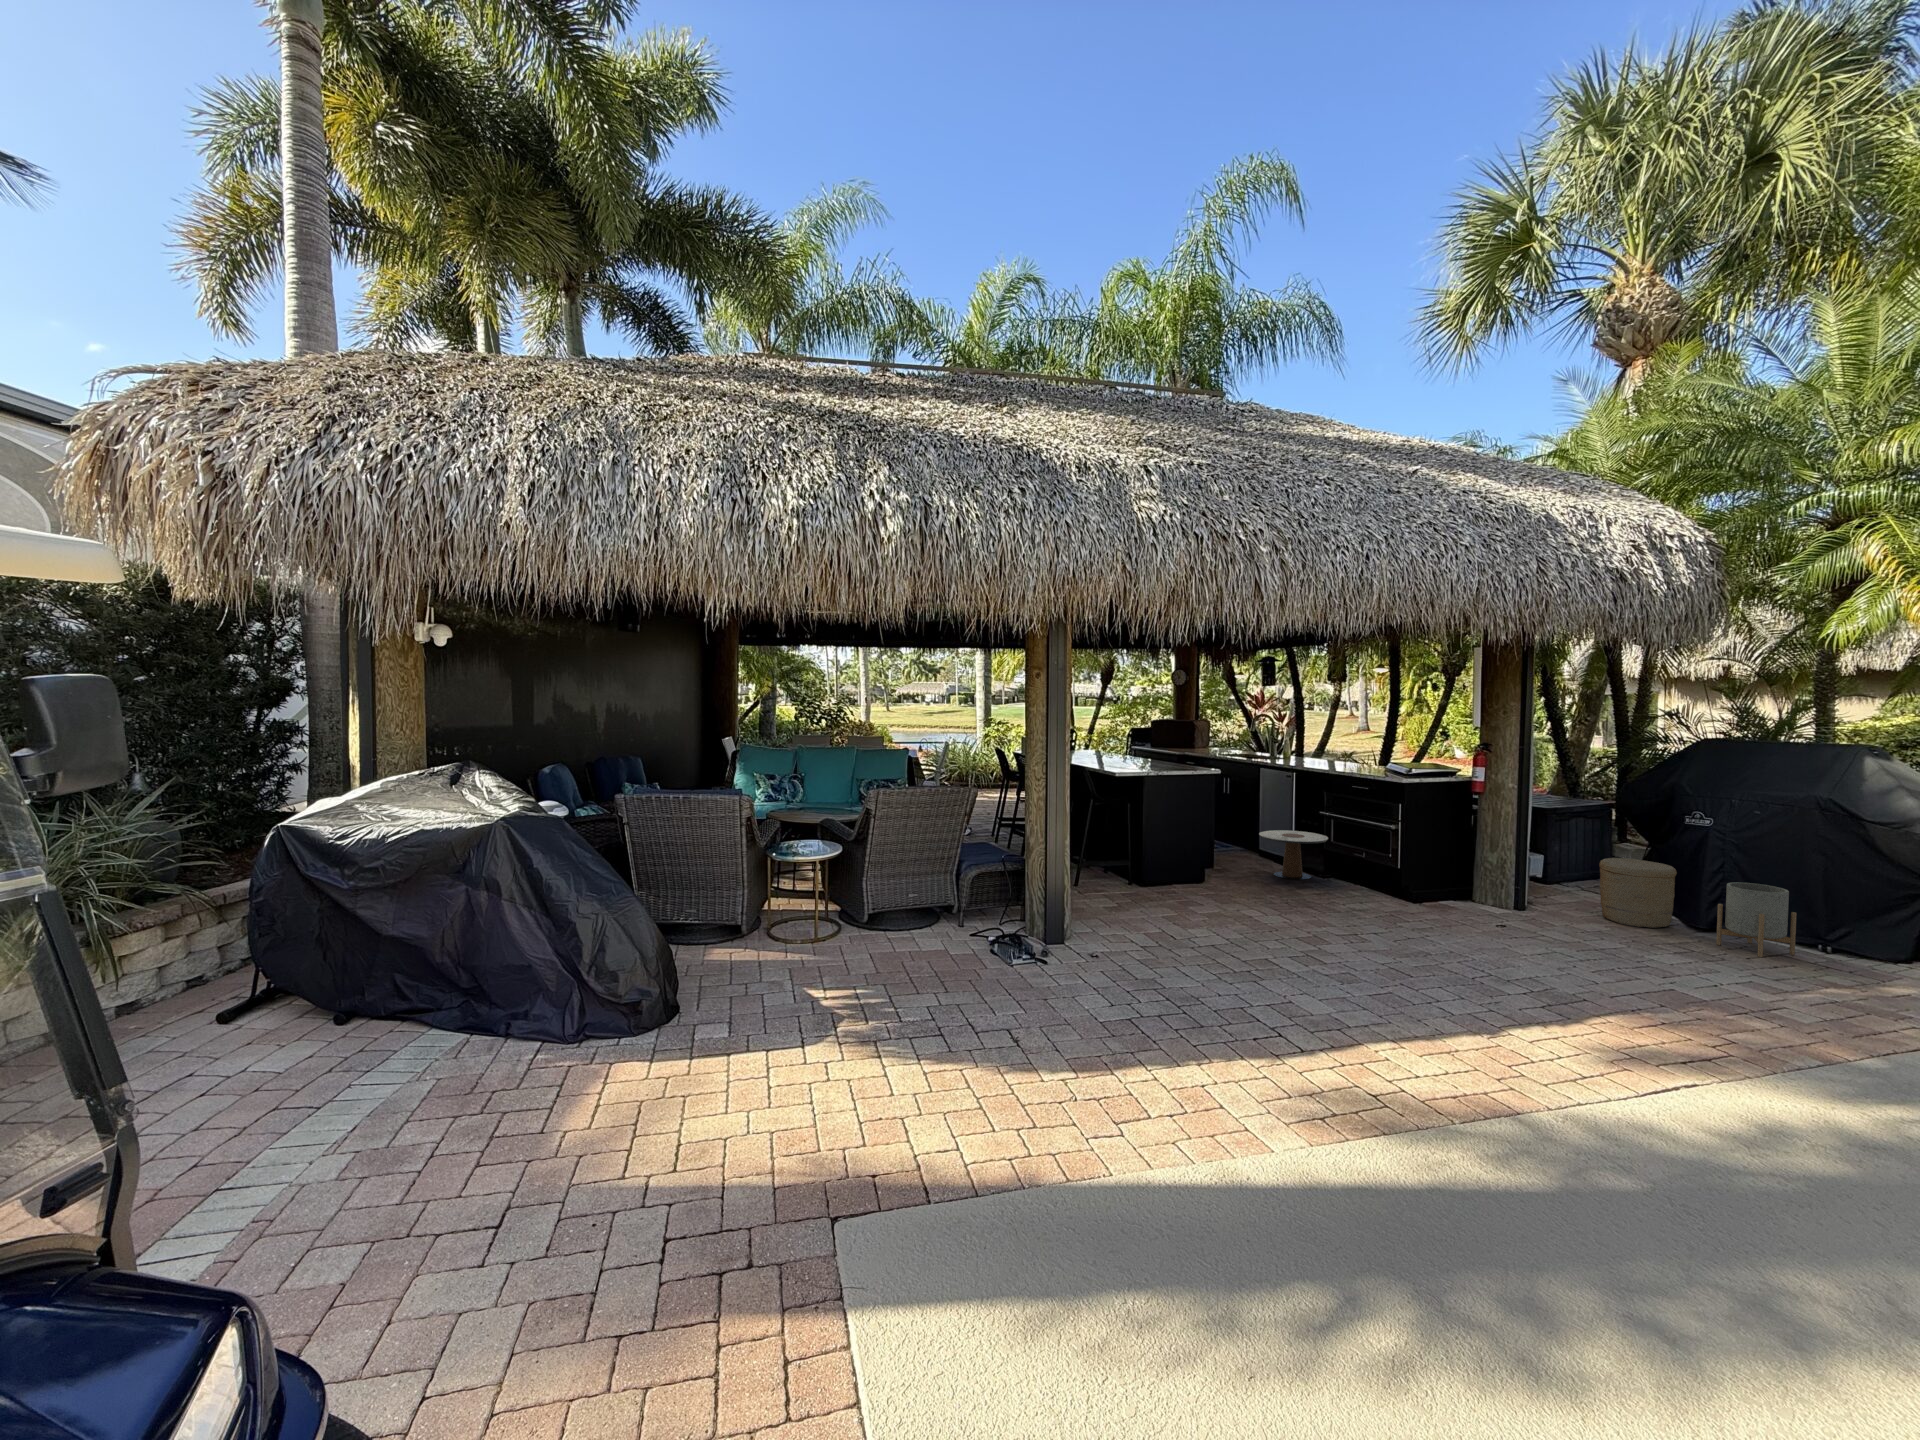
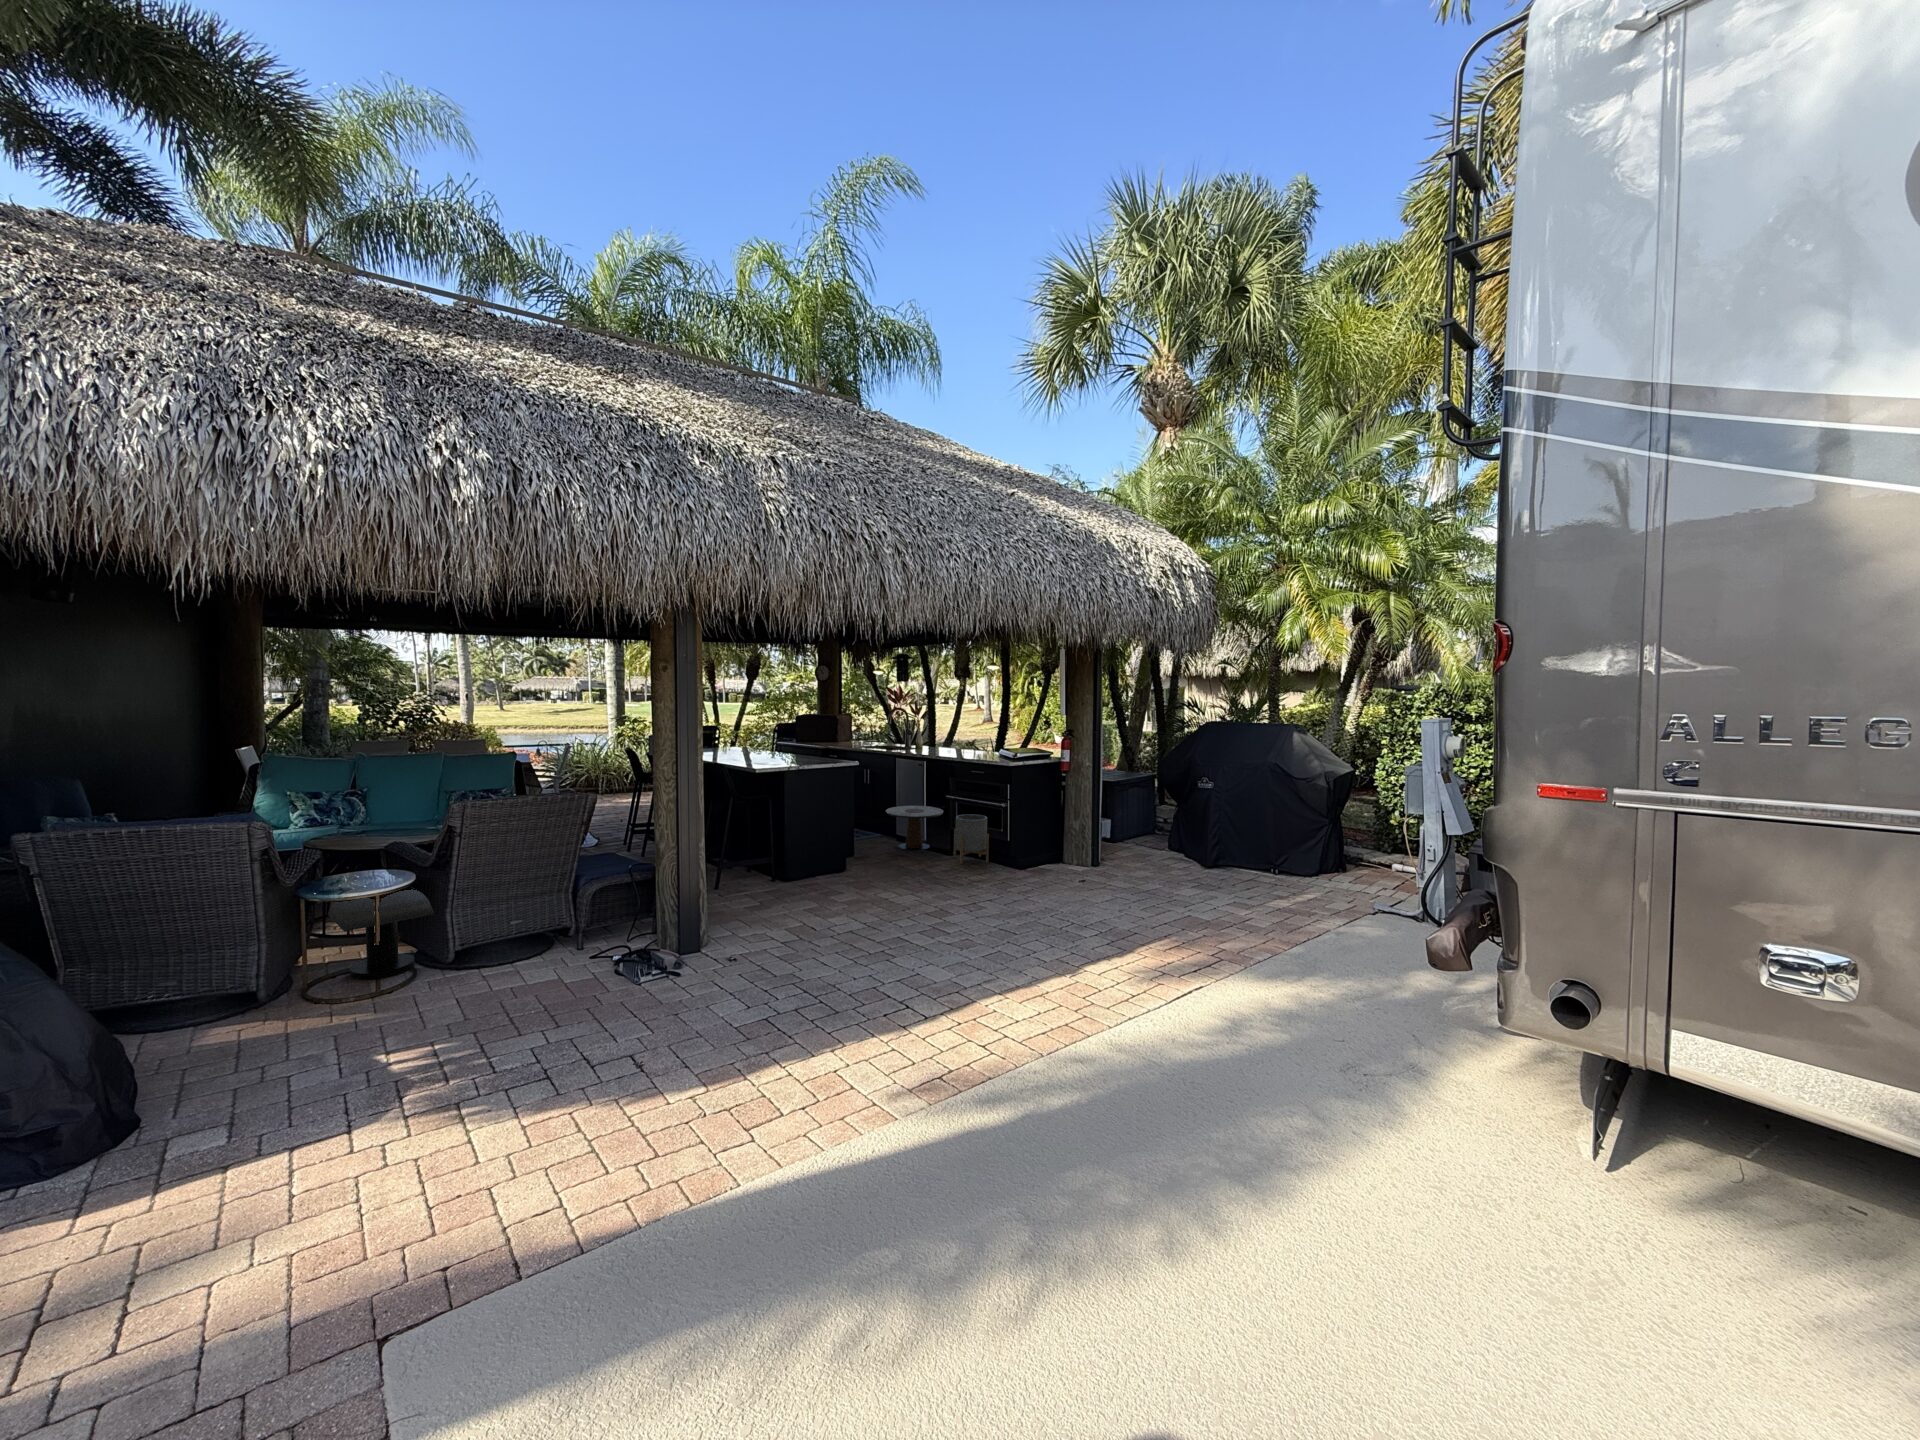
woven basket: present [1599,858,1677,928] -> none [1140,815,1189,868]
stool: none [780,865,854,937] -> present [328,889,434,980]
planter: present [1716,882,1796,957] -> present [954,814,989,864]

